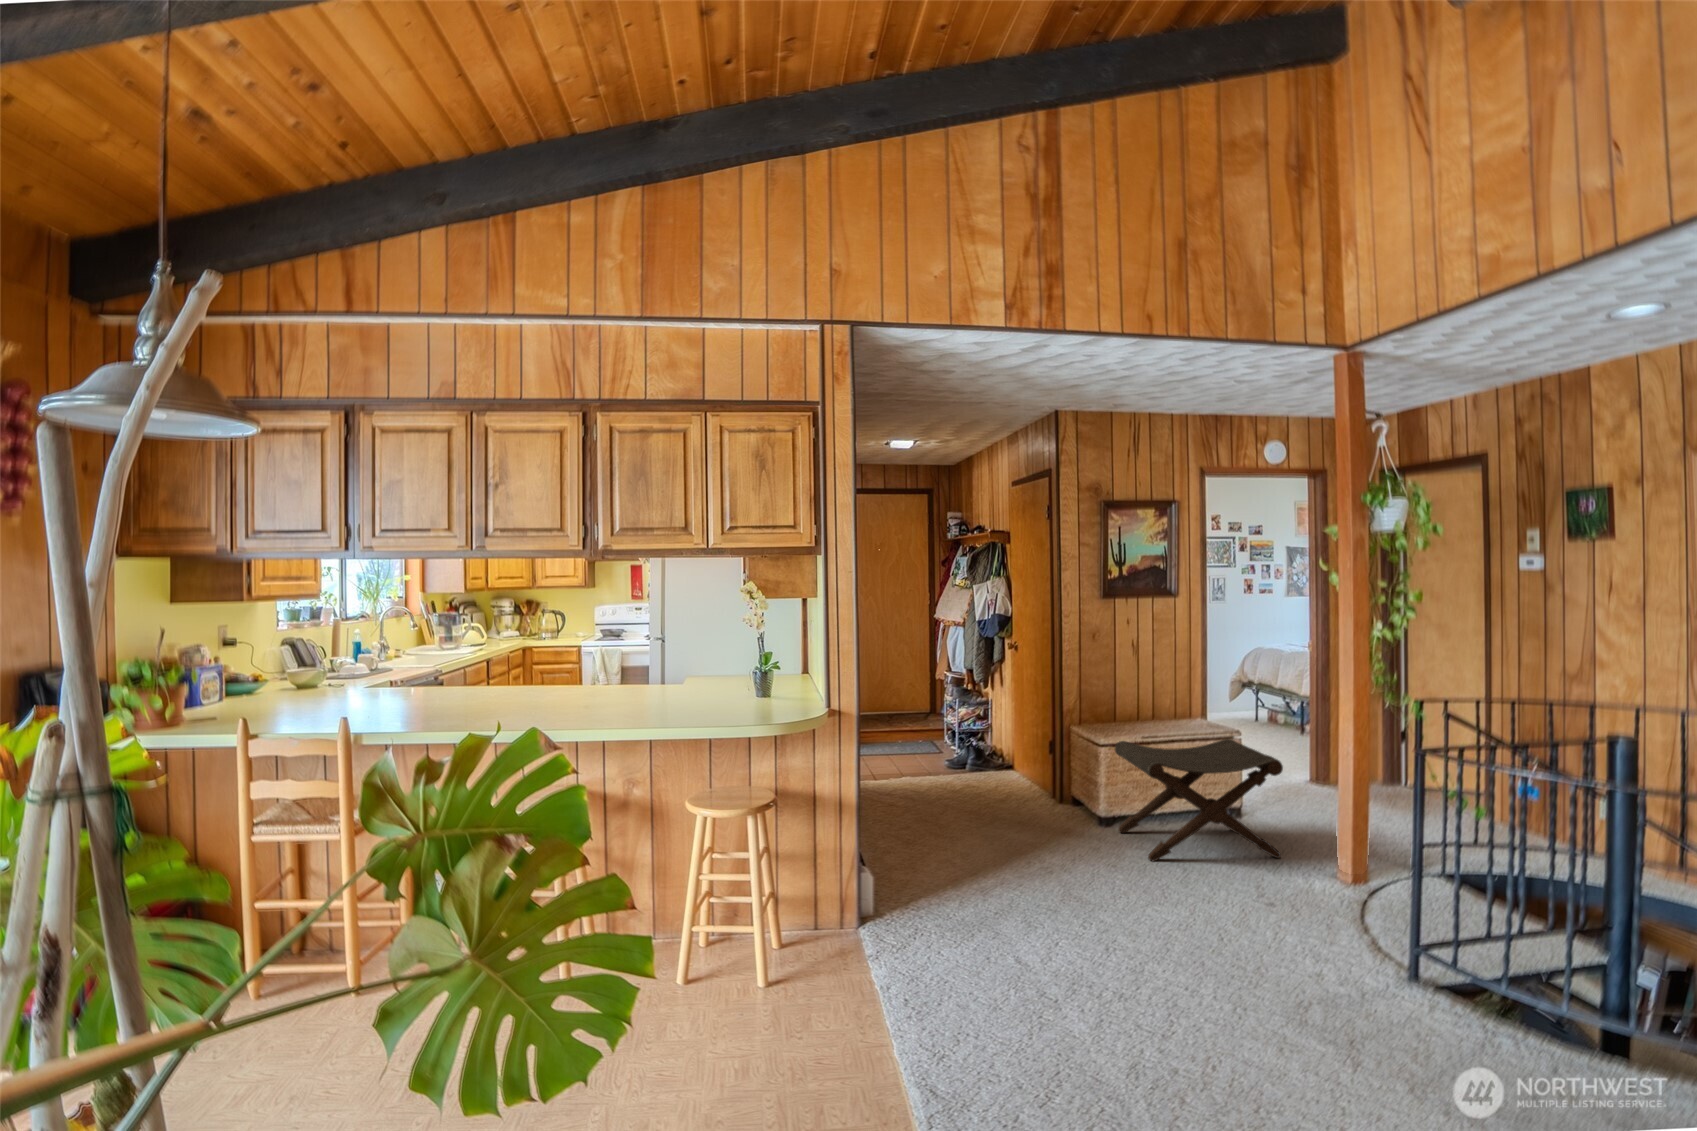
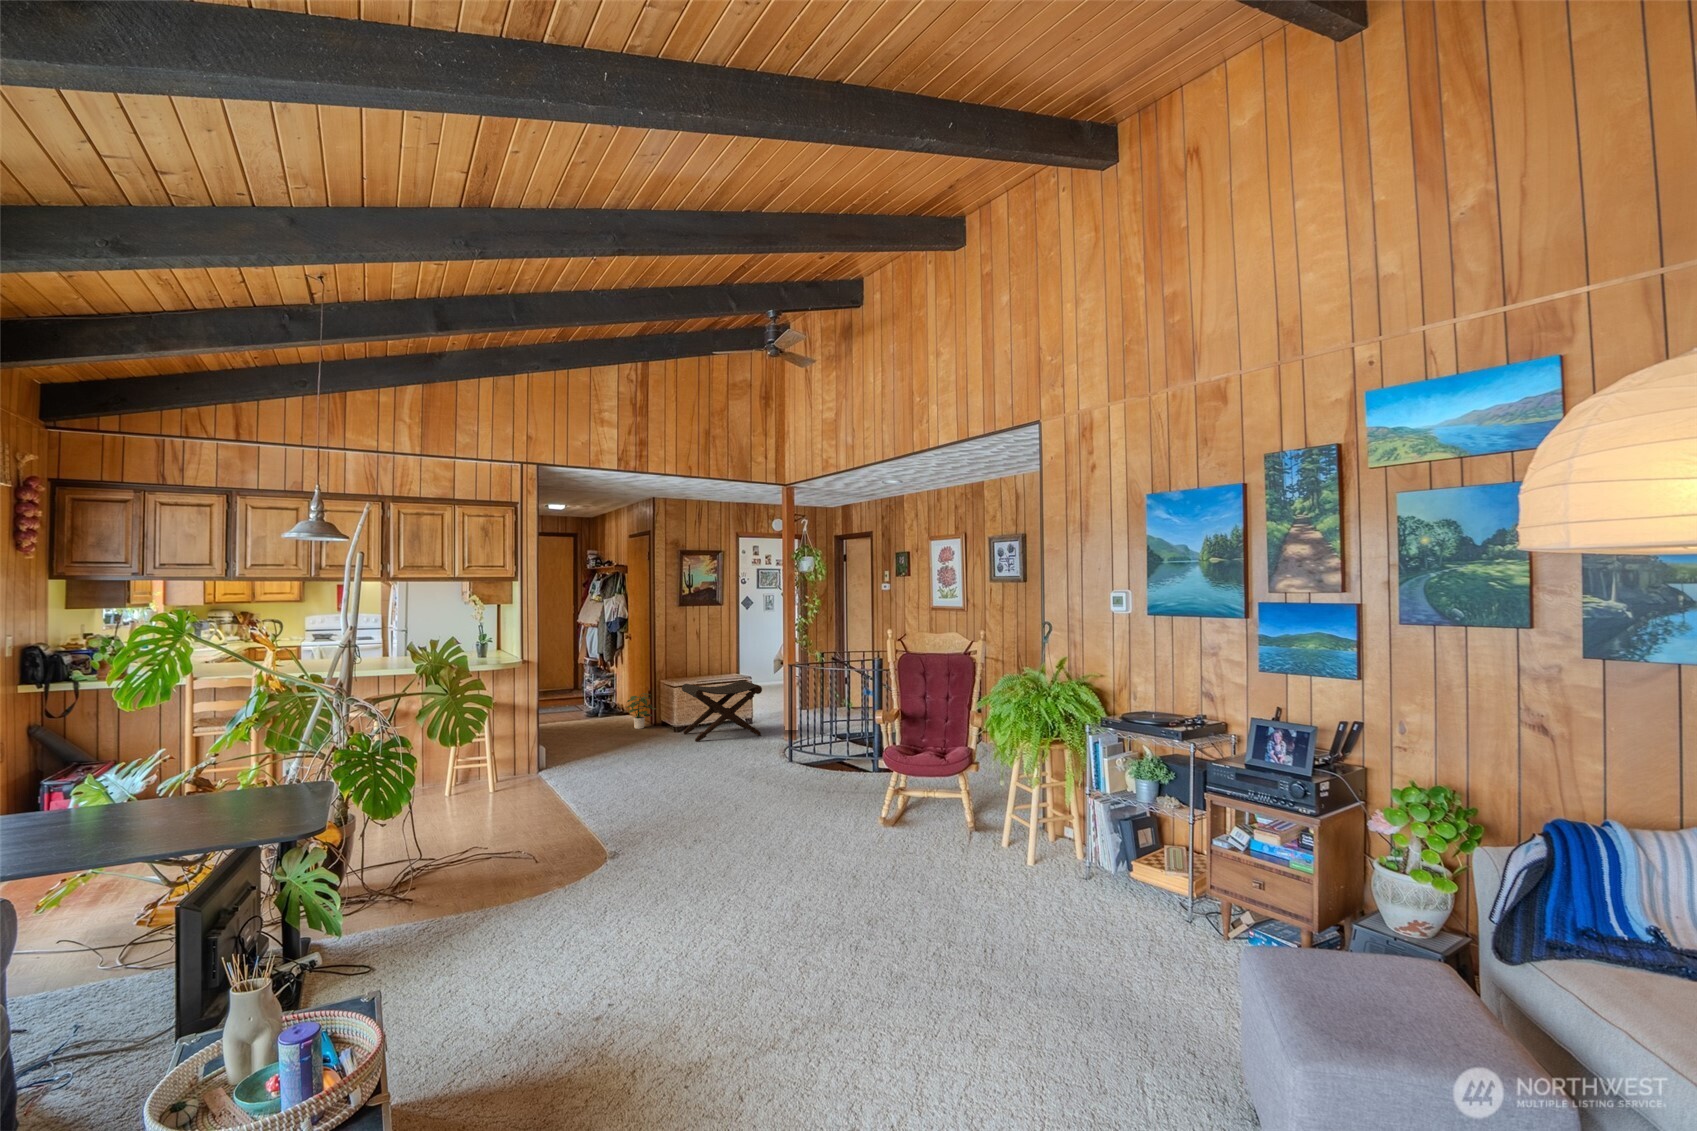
potted plant: none [1013,746,1067,807] -> present [627,693,656,729]

